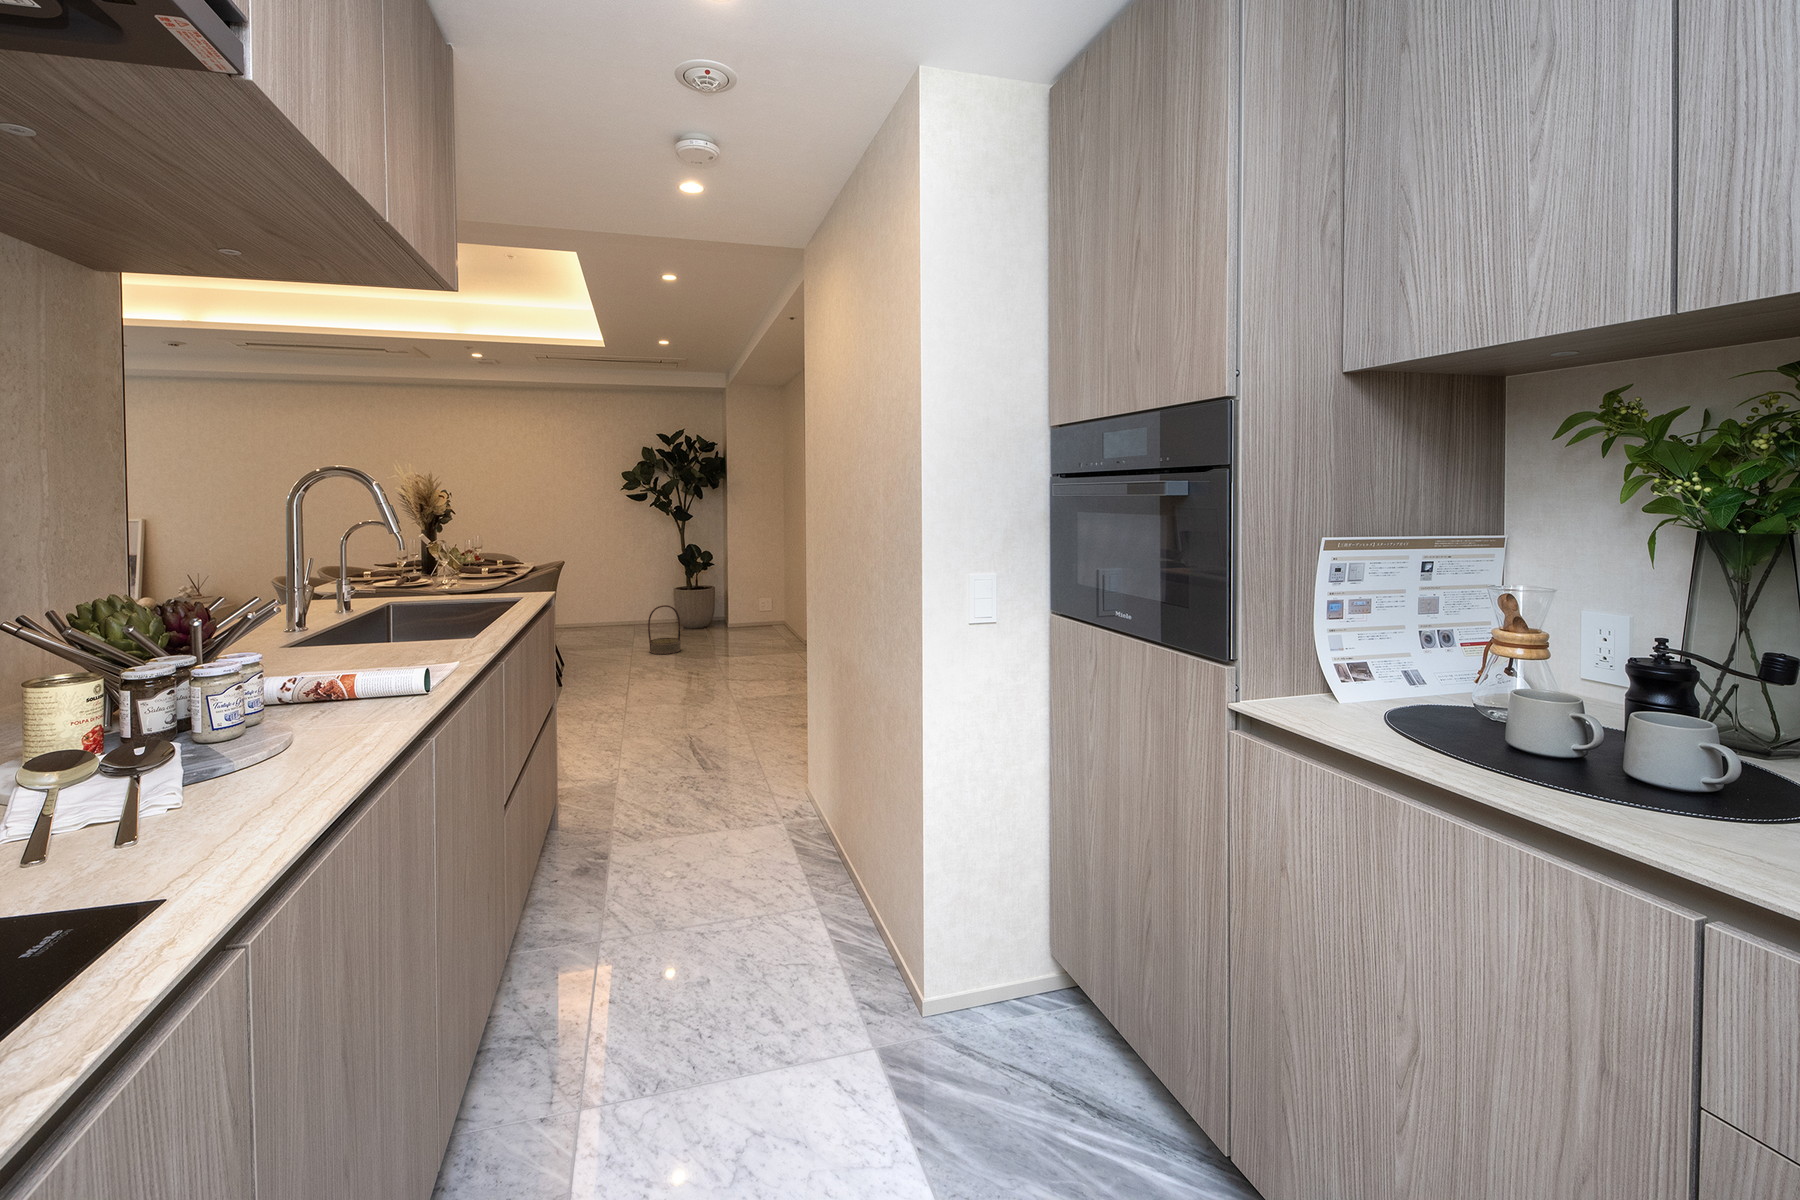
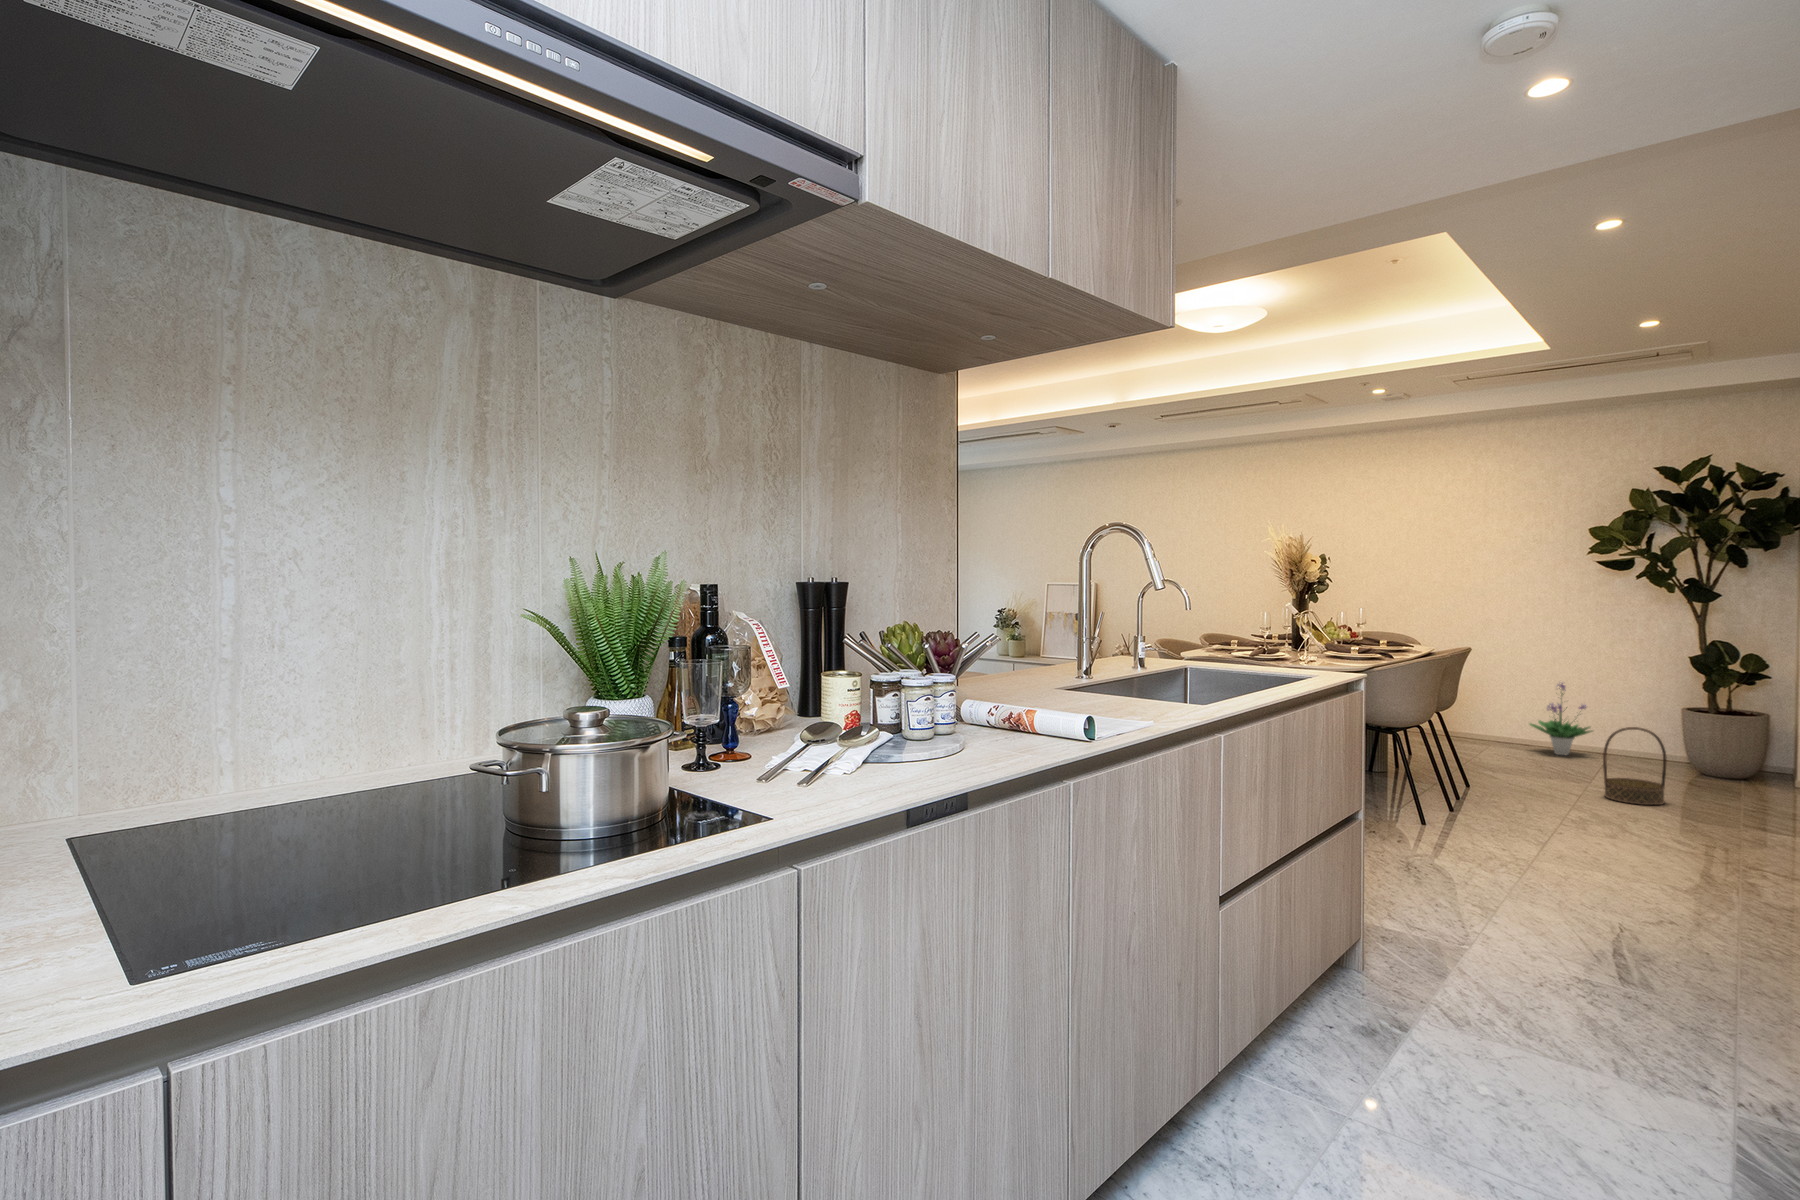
potted plant: none [593,578,633,629] -> present [1530,683,1592,755]

